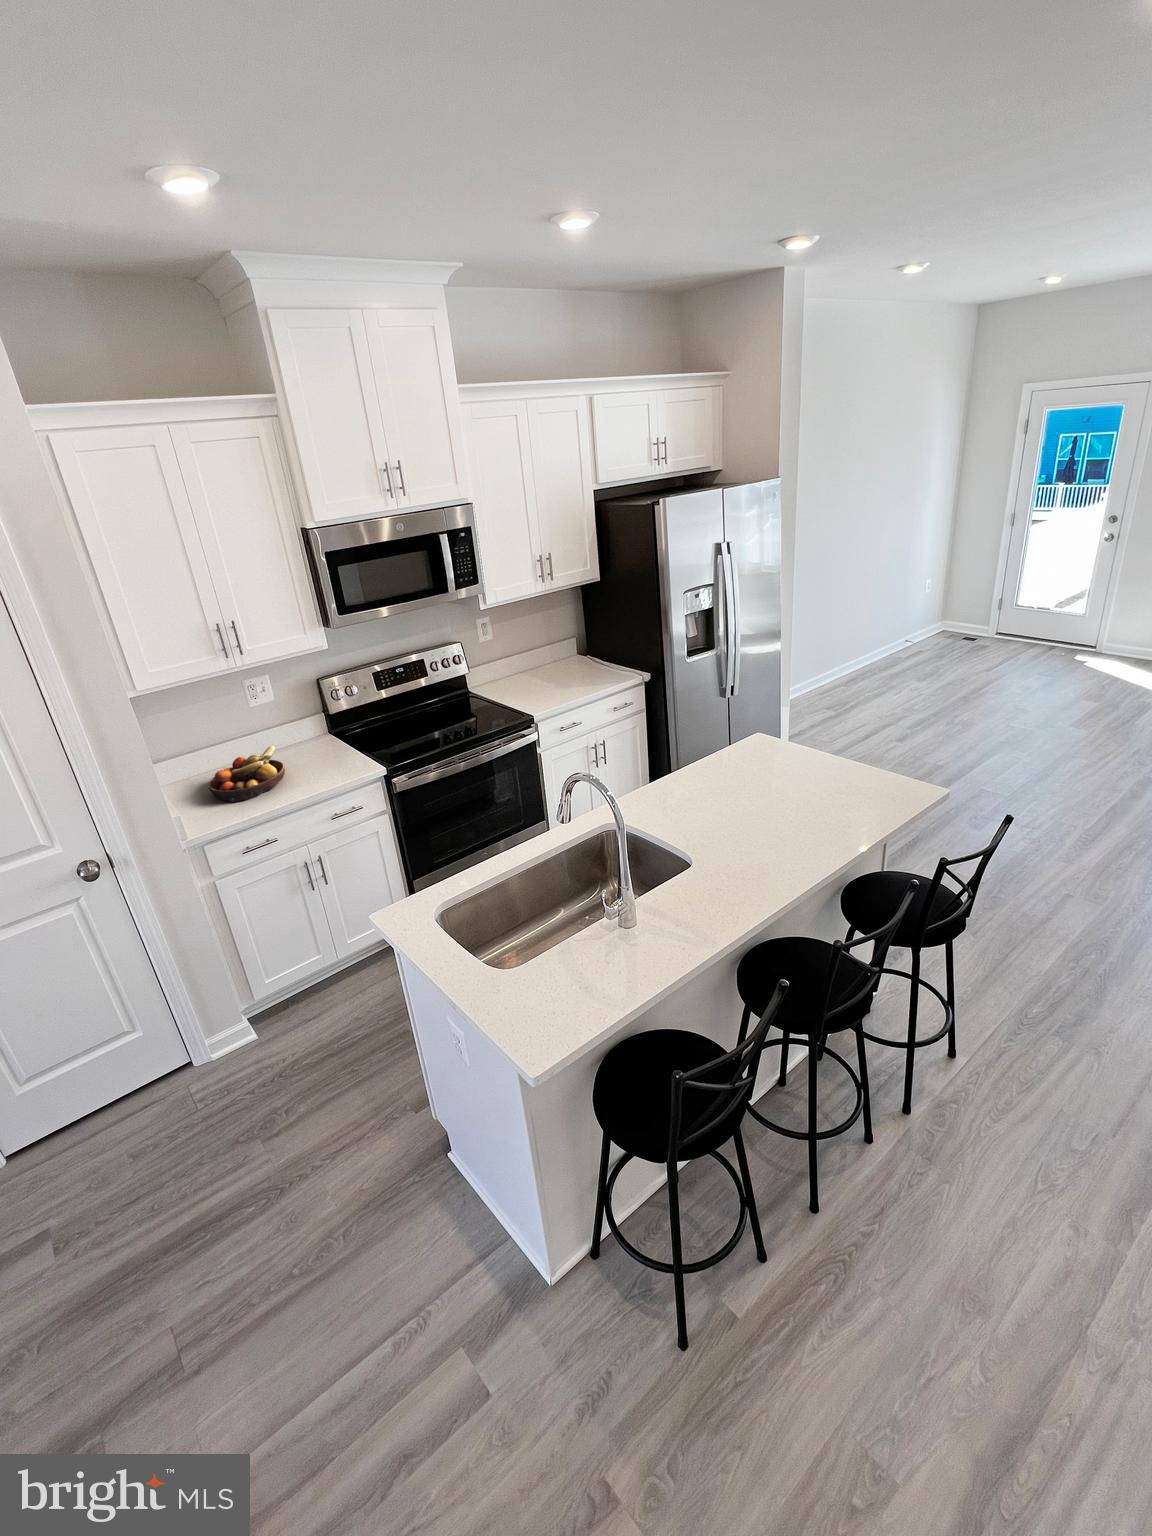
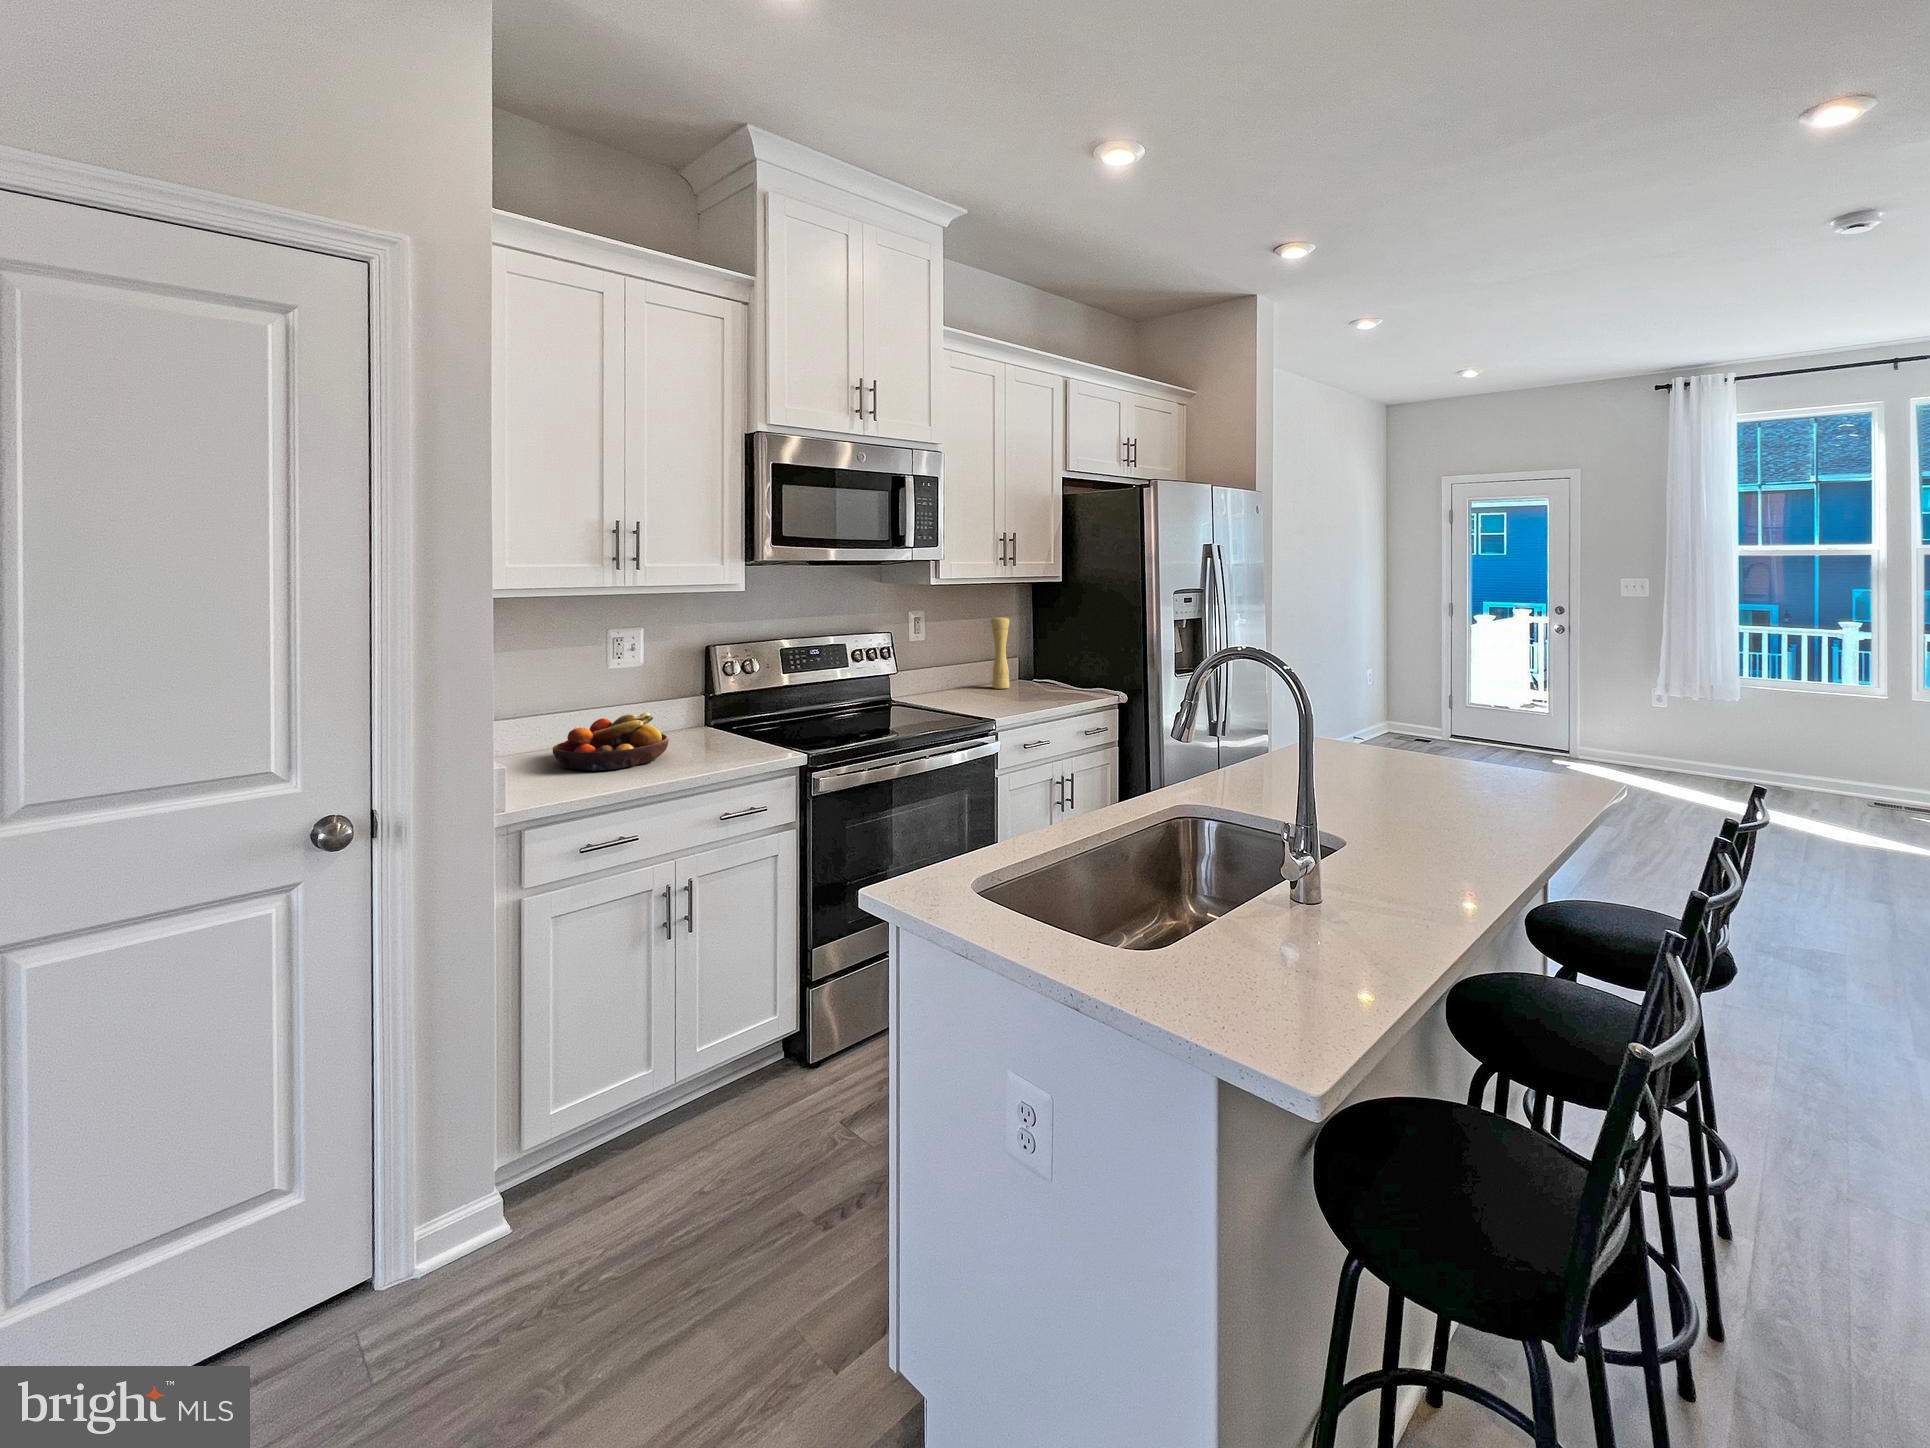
pepper mill: none [550,608,569,665] -> present [991,616,1009,689]

